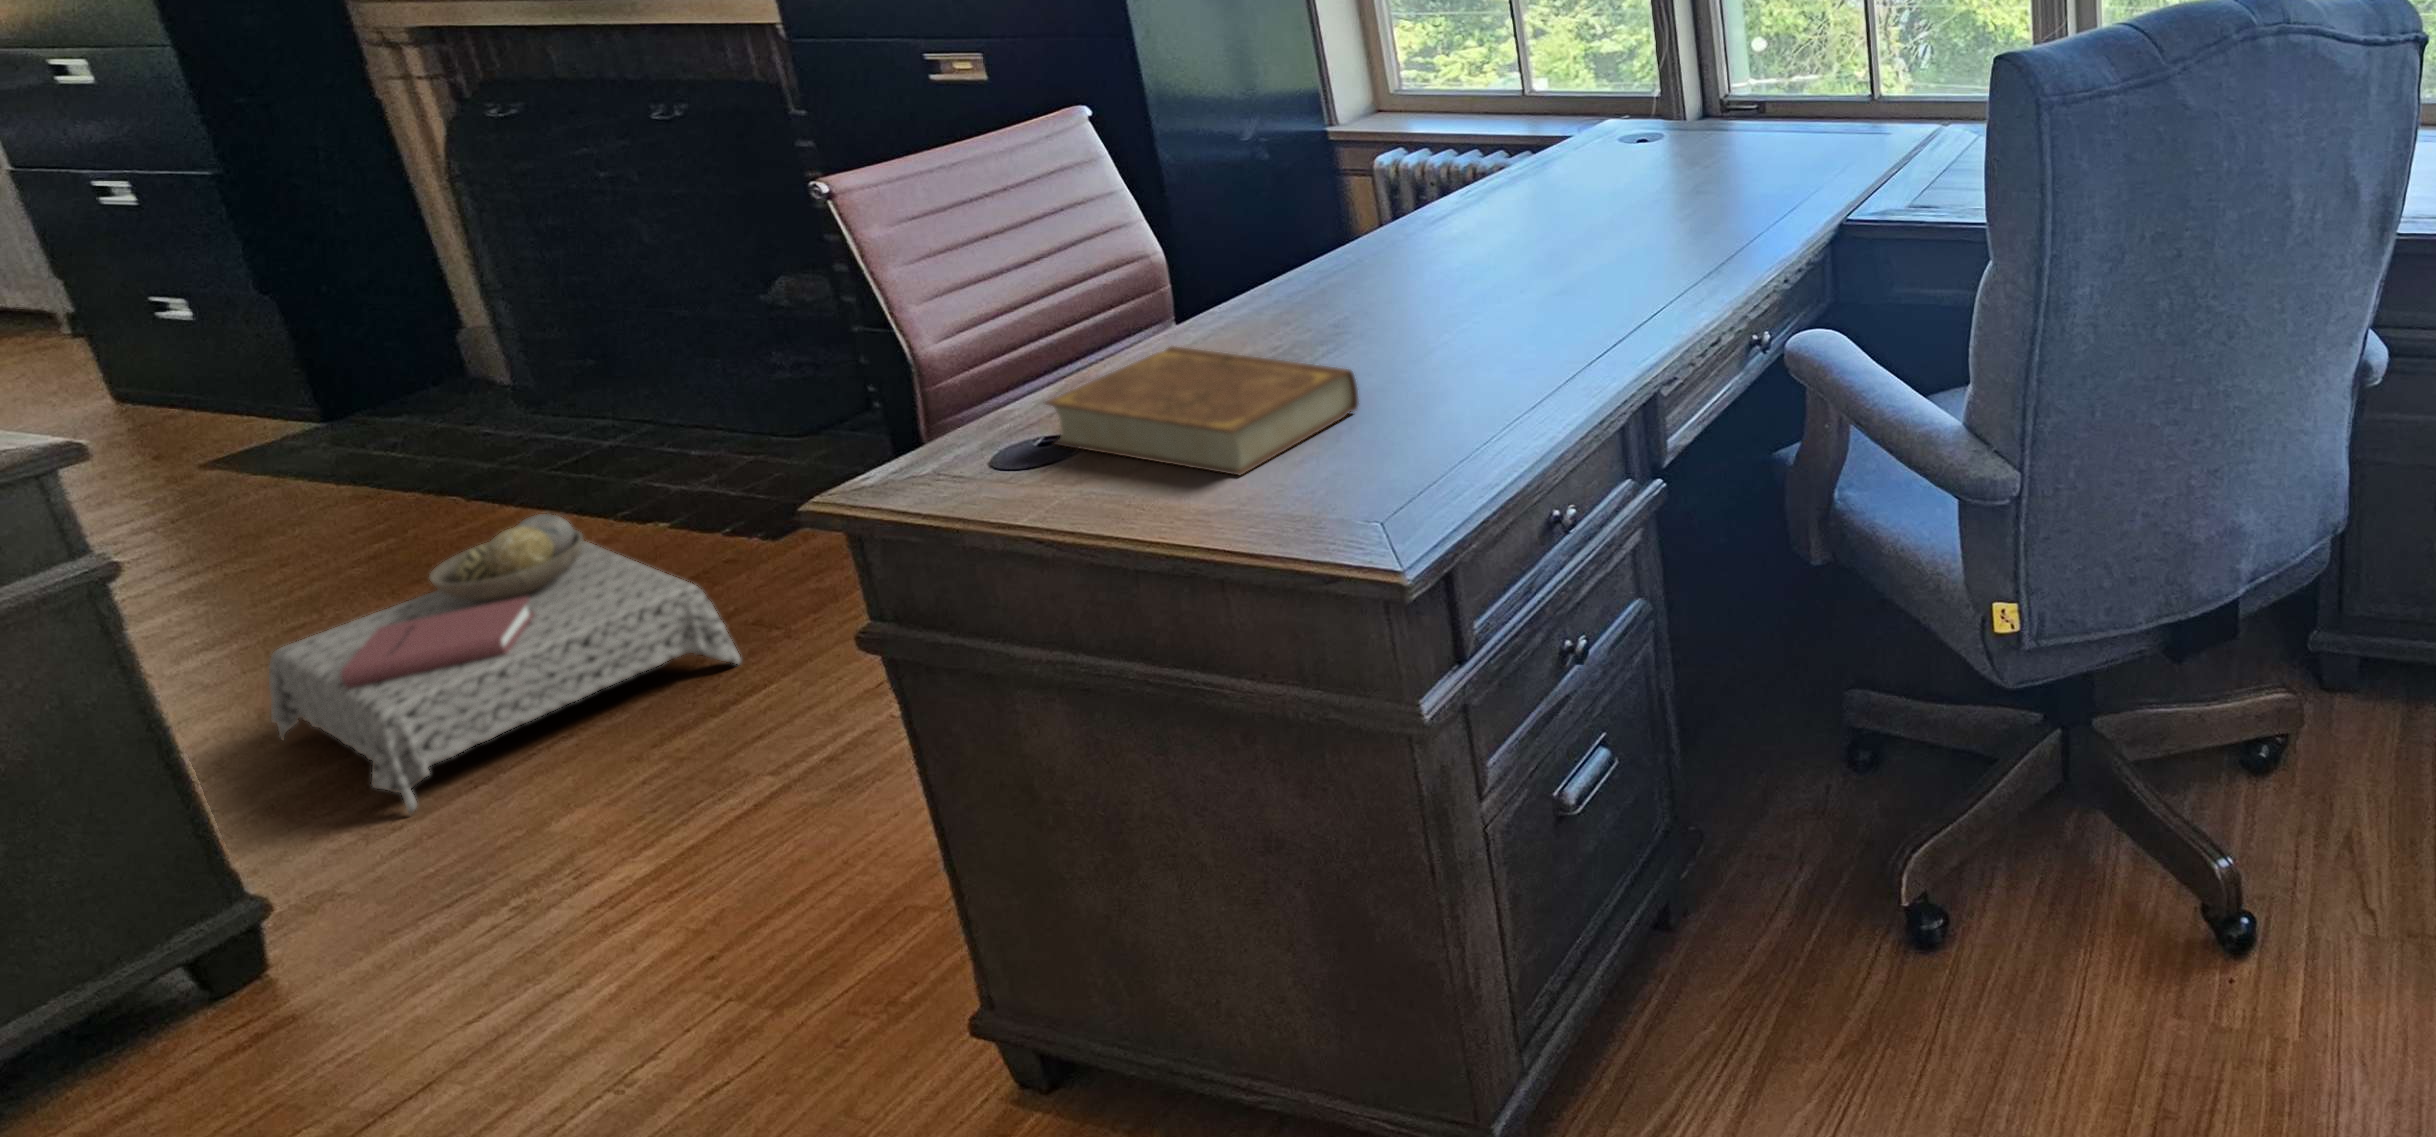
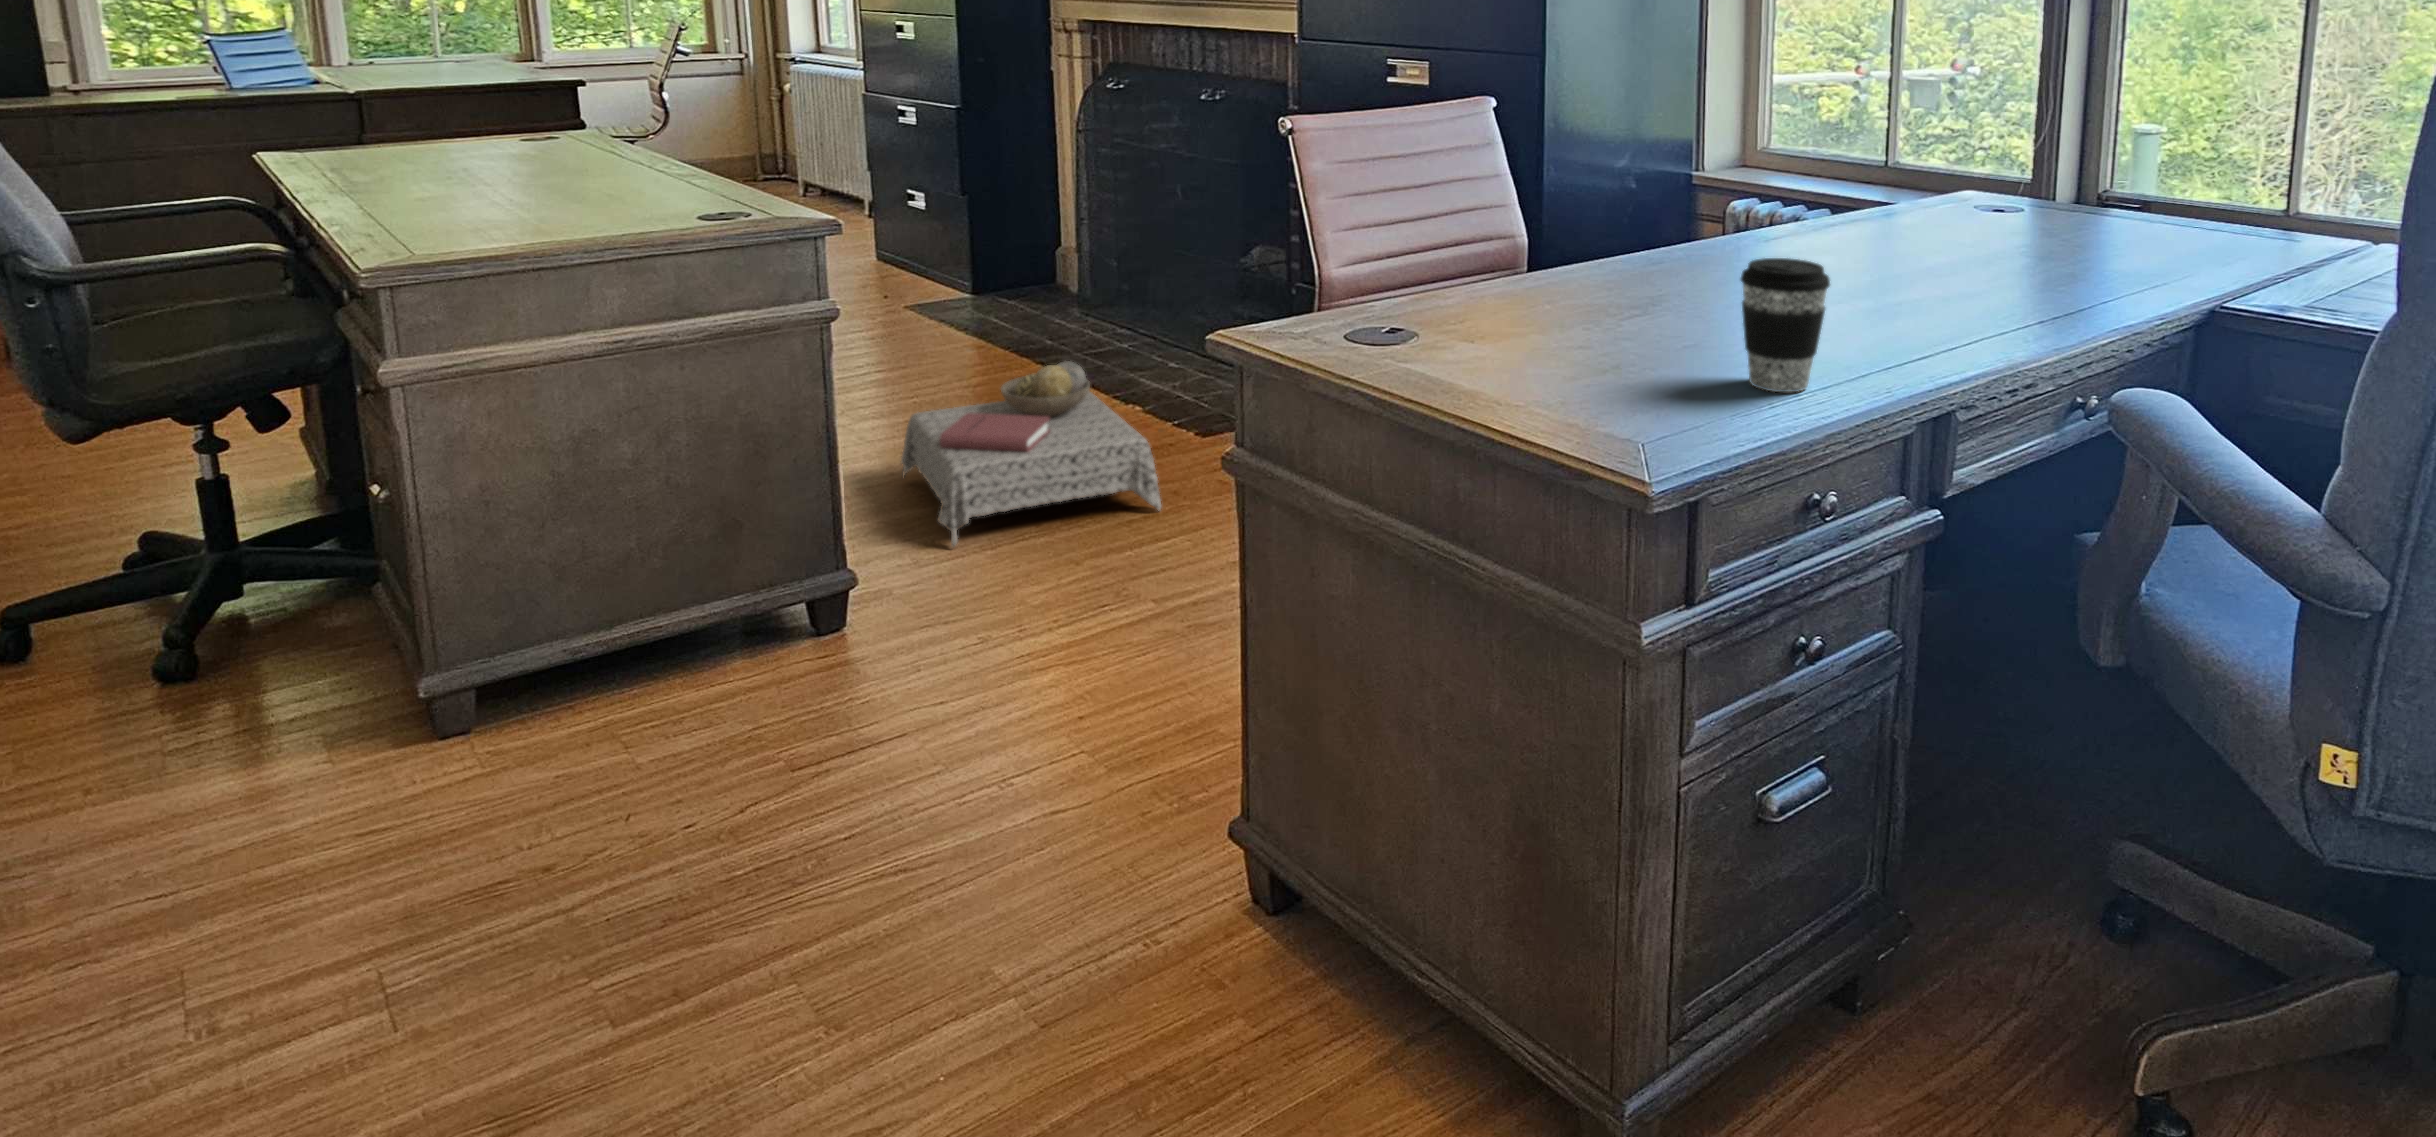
coffee cup: none [1439,288,1529,424] -> present [1741,258,1830,392]
book: present [1046,346,1359,475] -> none [1396,273,1653,380]

